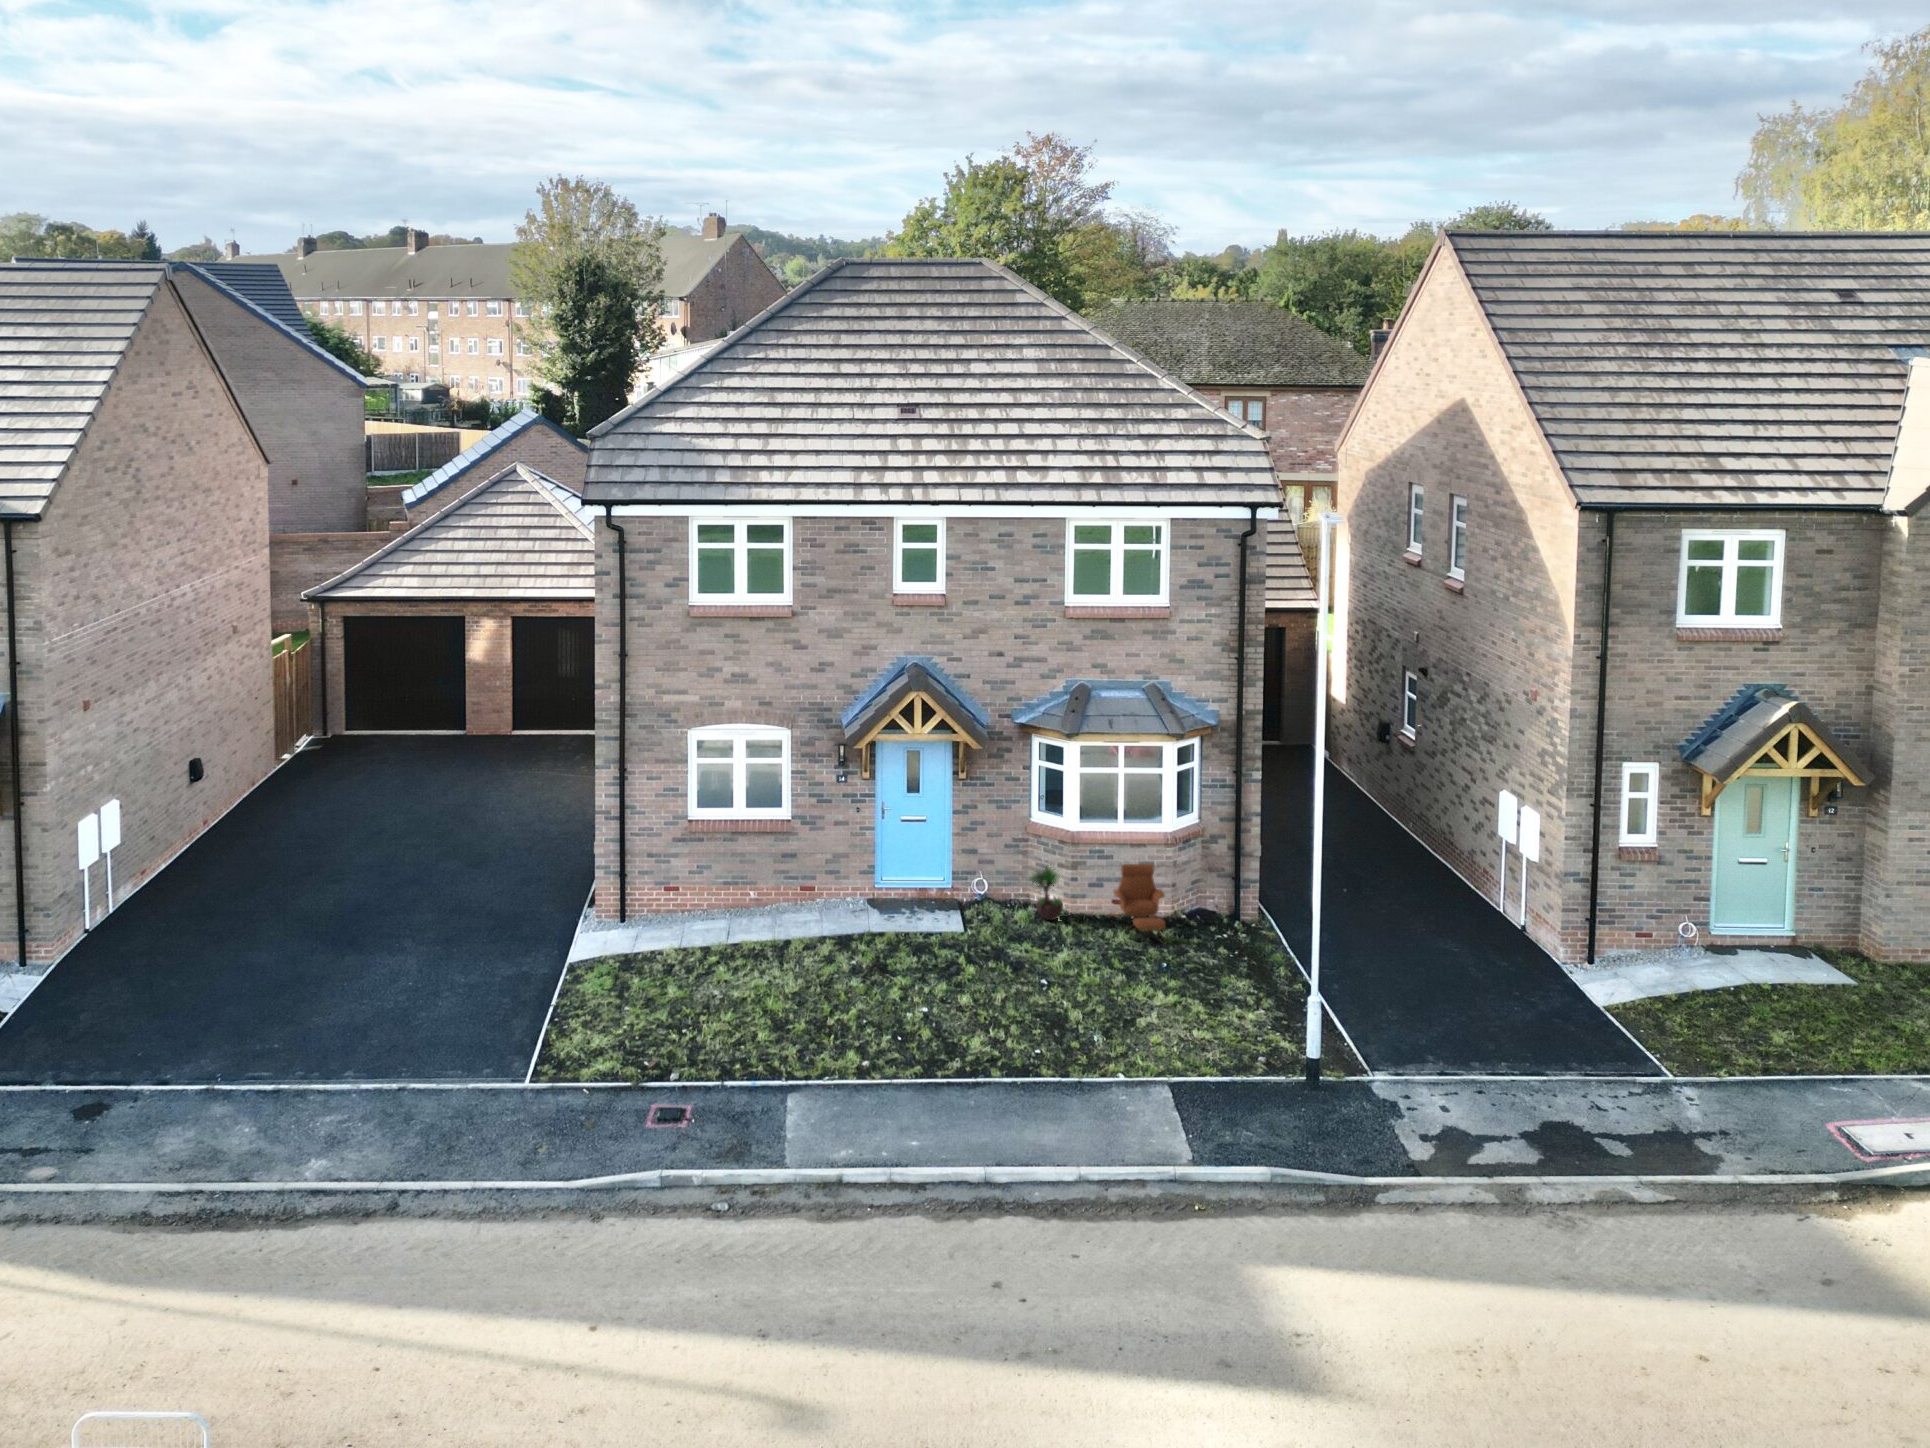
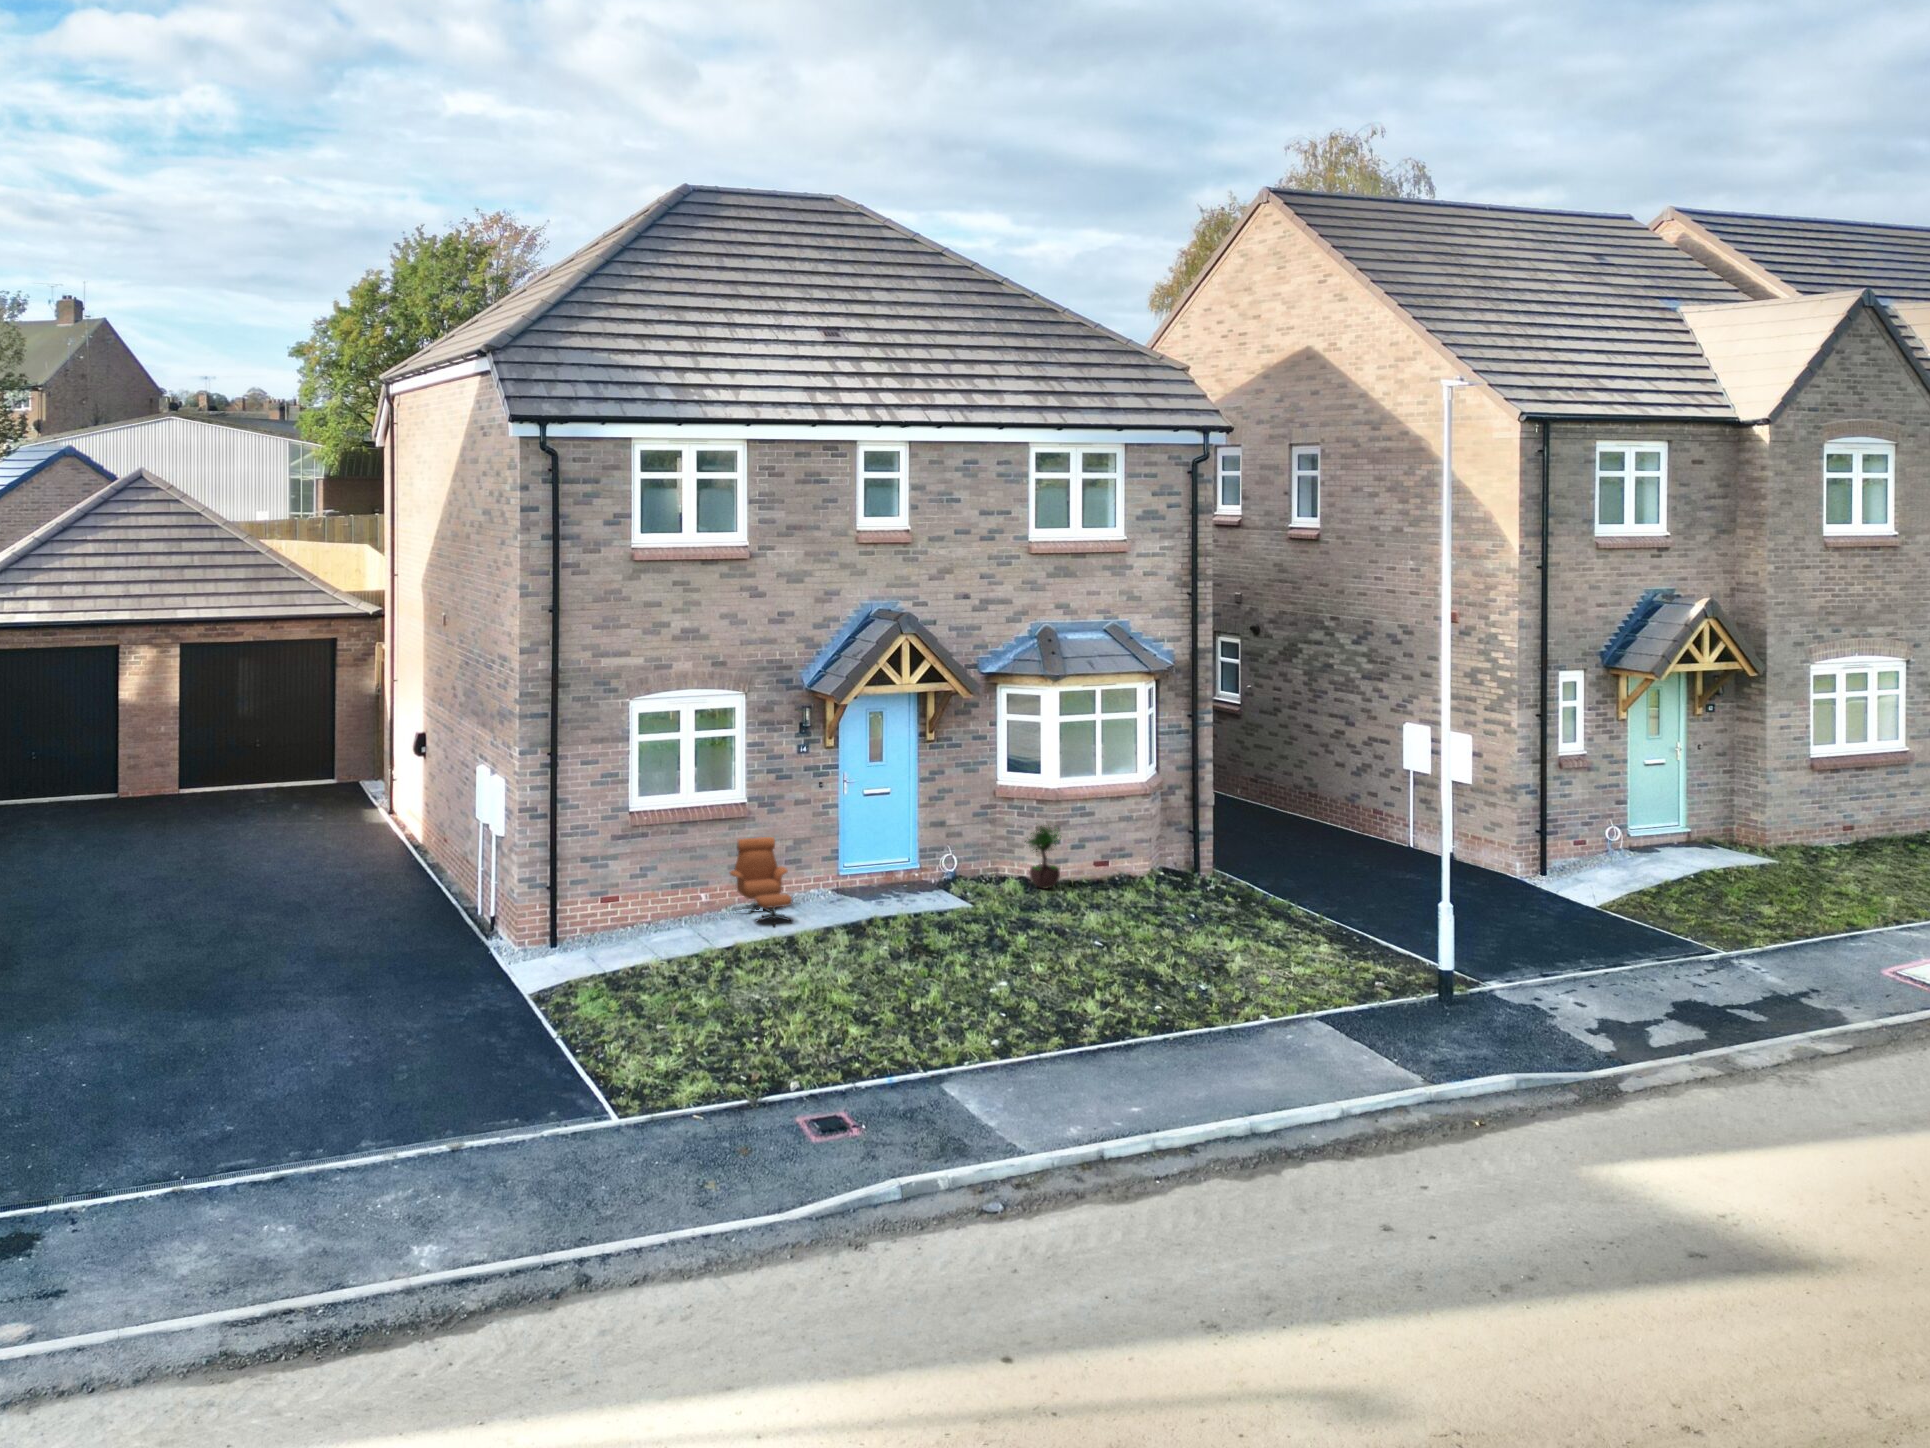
lounge chair: present [1114,864,1166,943] -> present [730,837,792,923]

